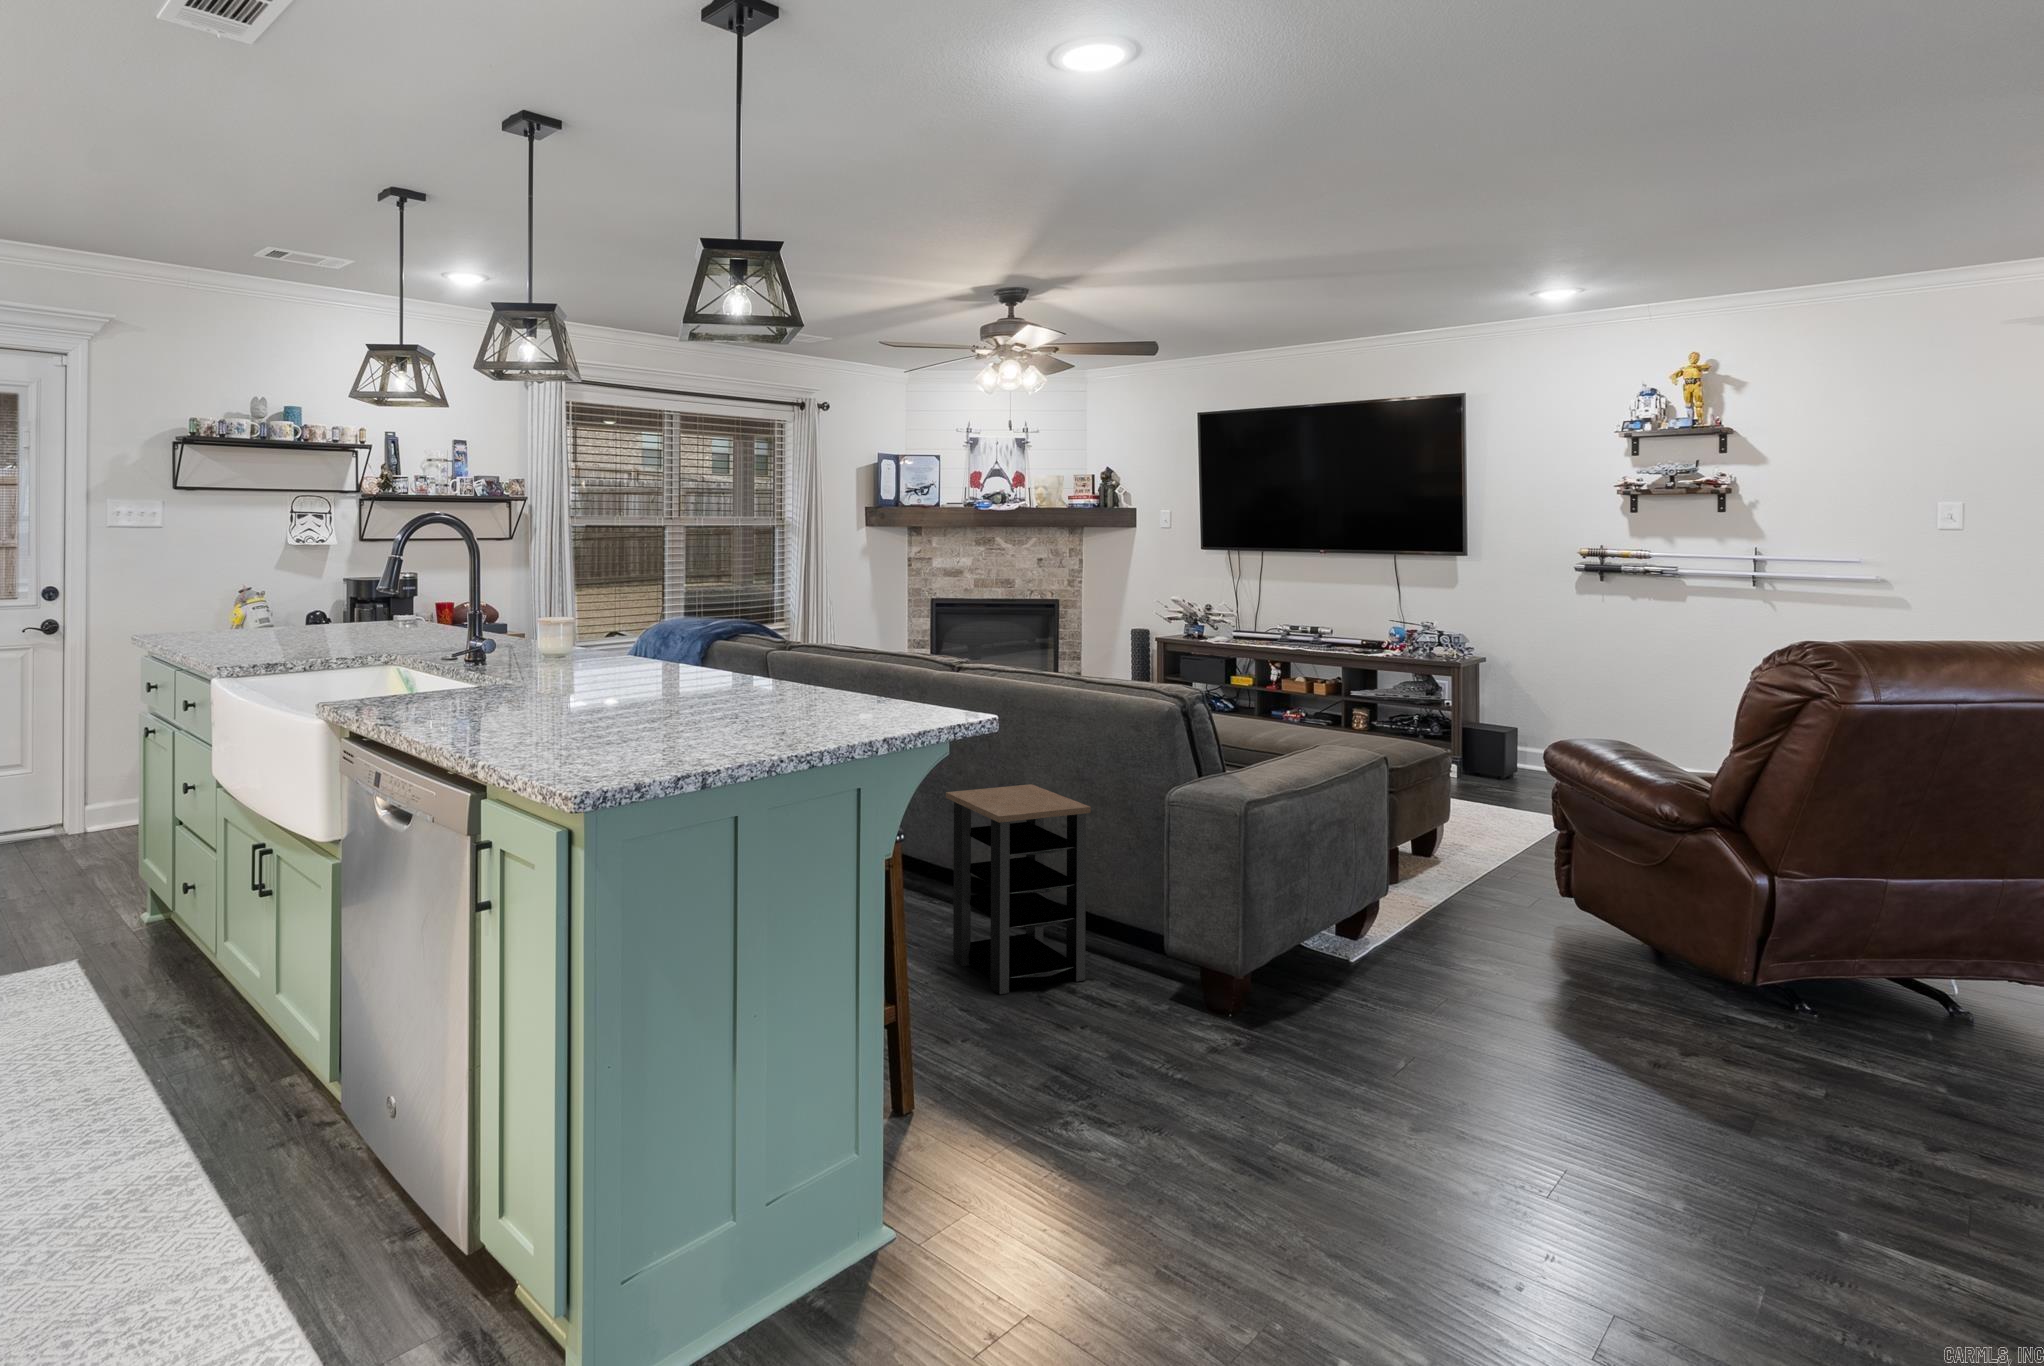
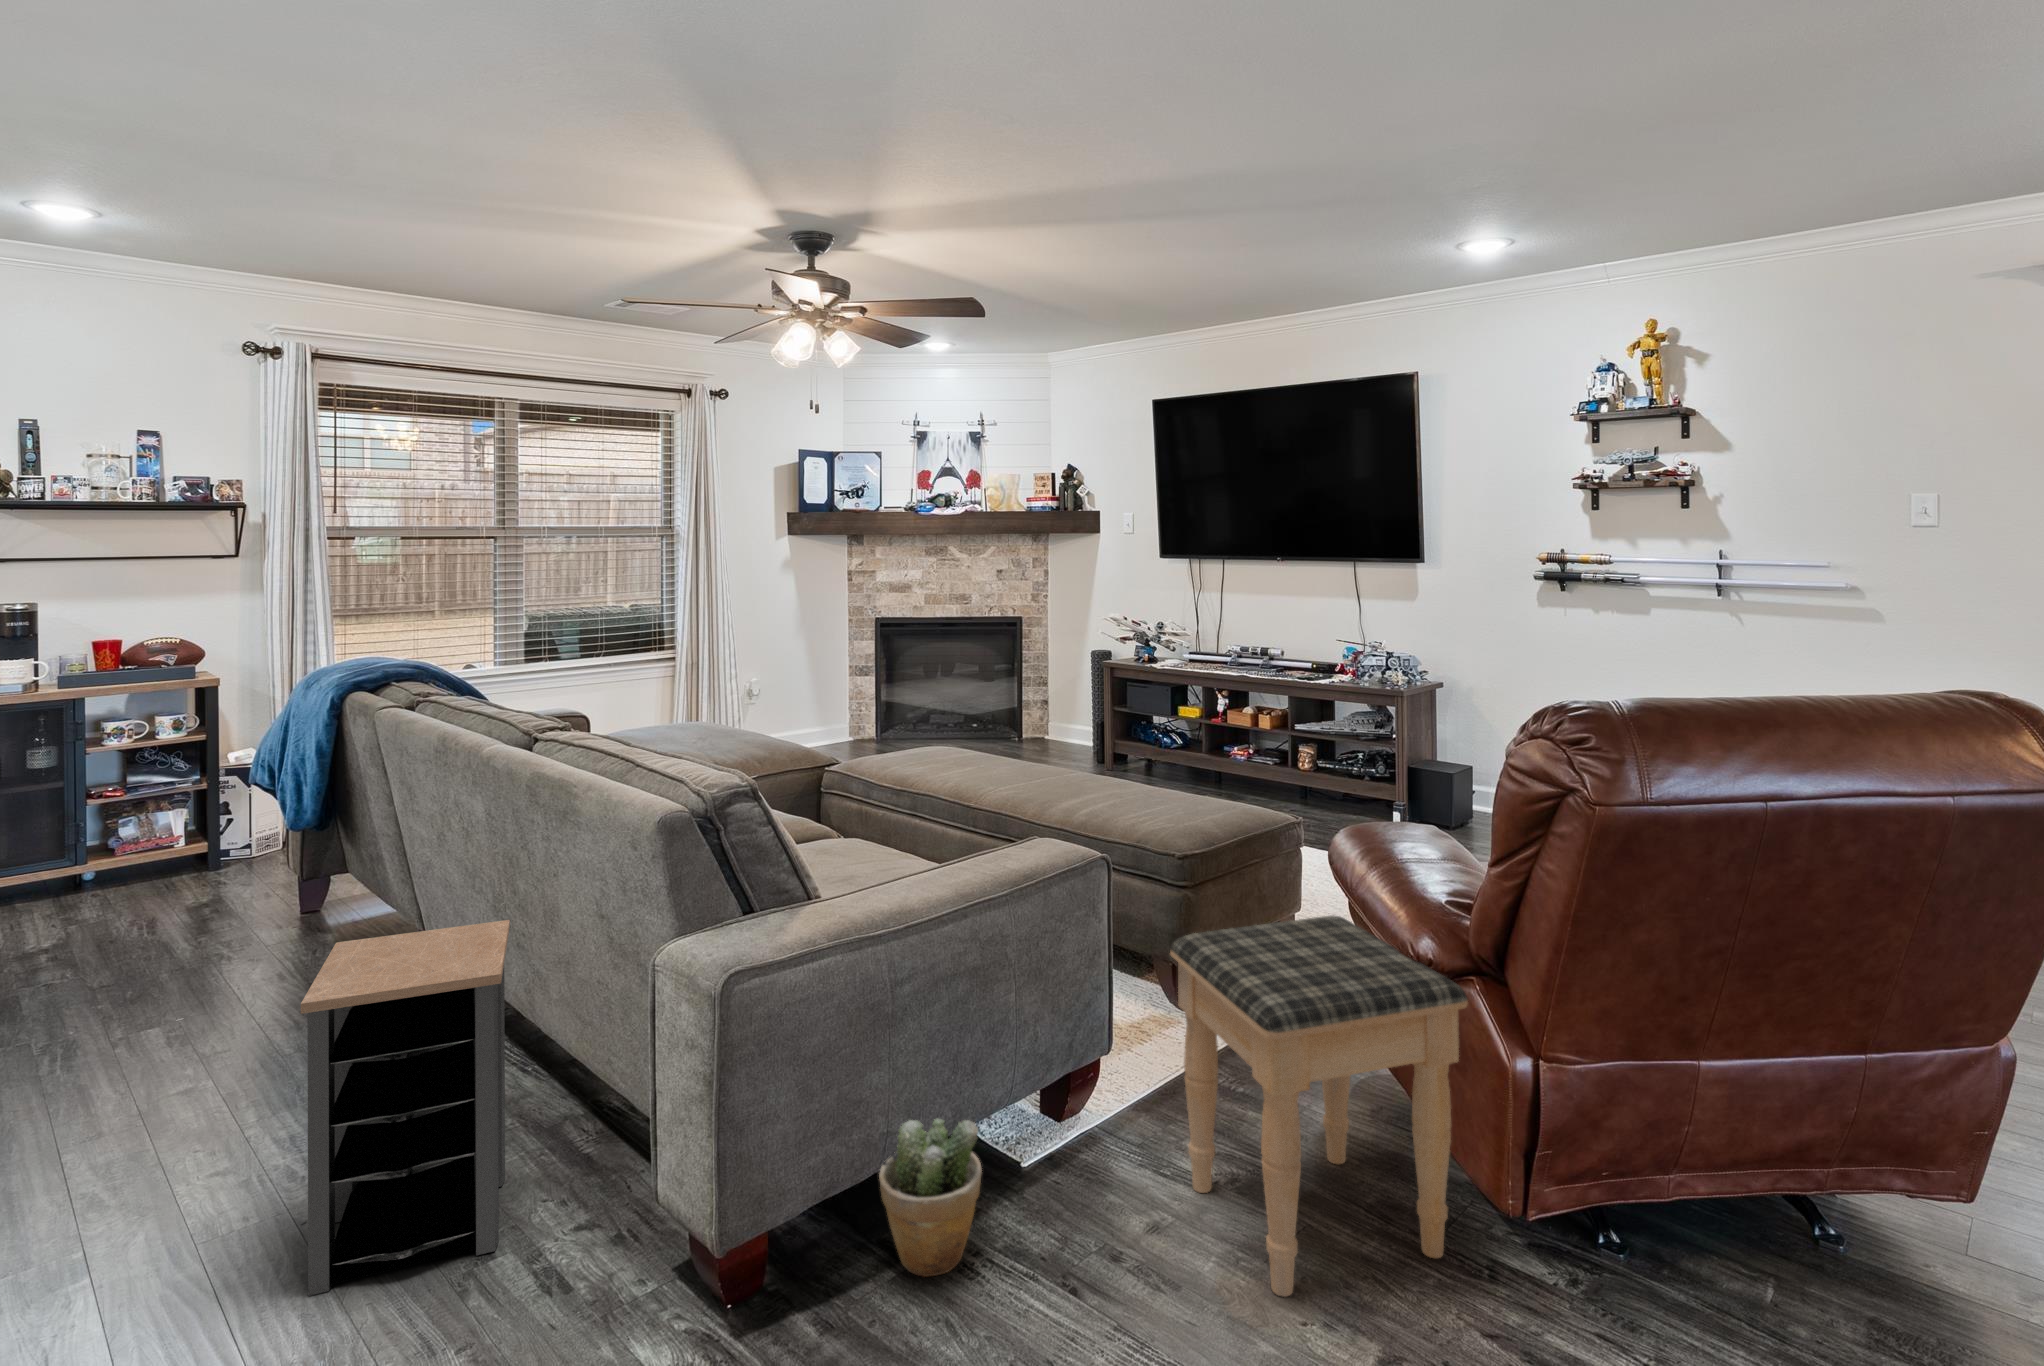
footstool: none [1487,792,1721,1010] -> present [1170,915,1468,1296]
potted plant: none [1332,903,1404,997] -> present [879,1118,982,1276]

